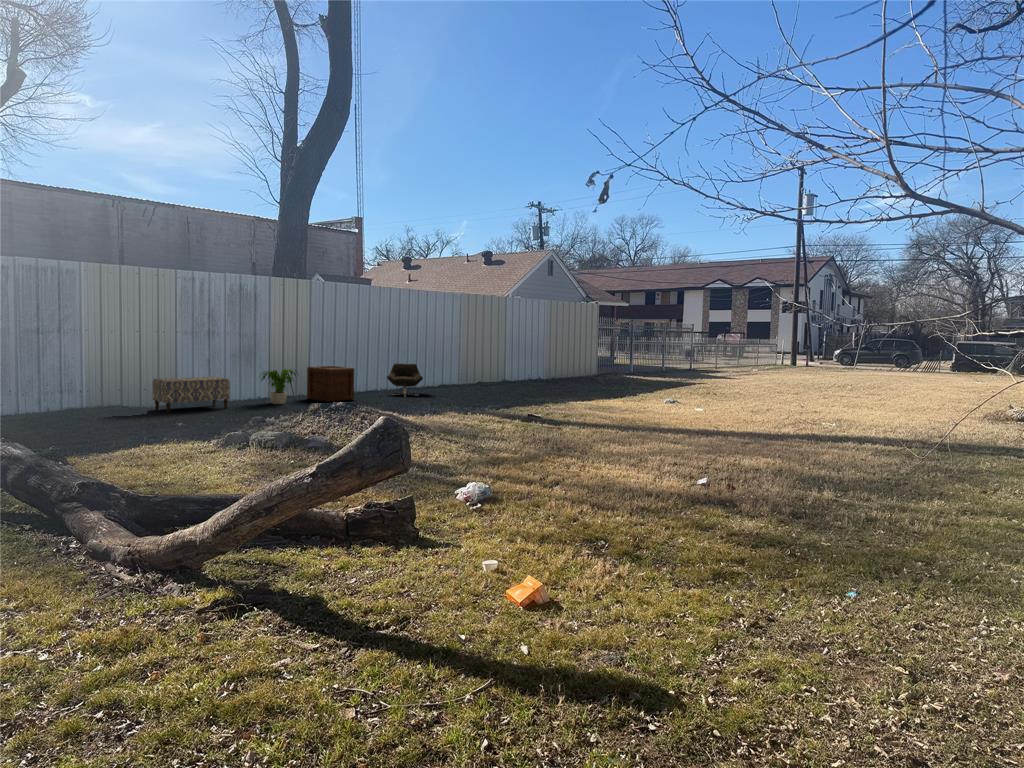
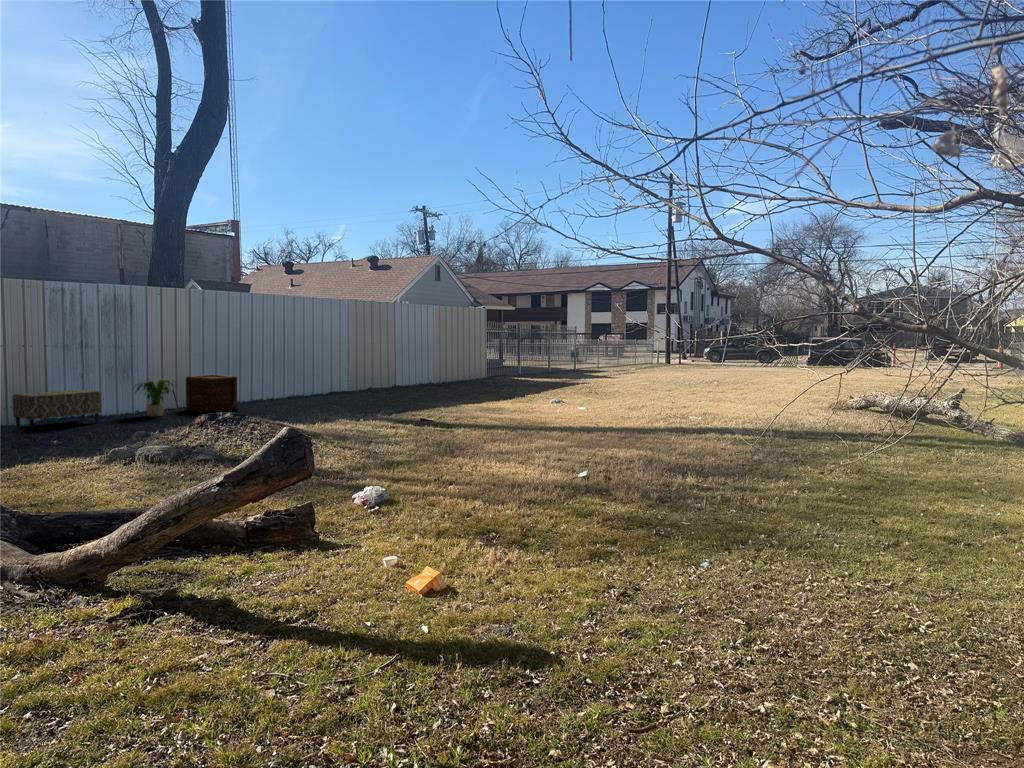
lounge chair: present [387,364,423,397] -> none [272,371,310,405]

